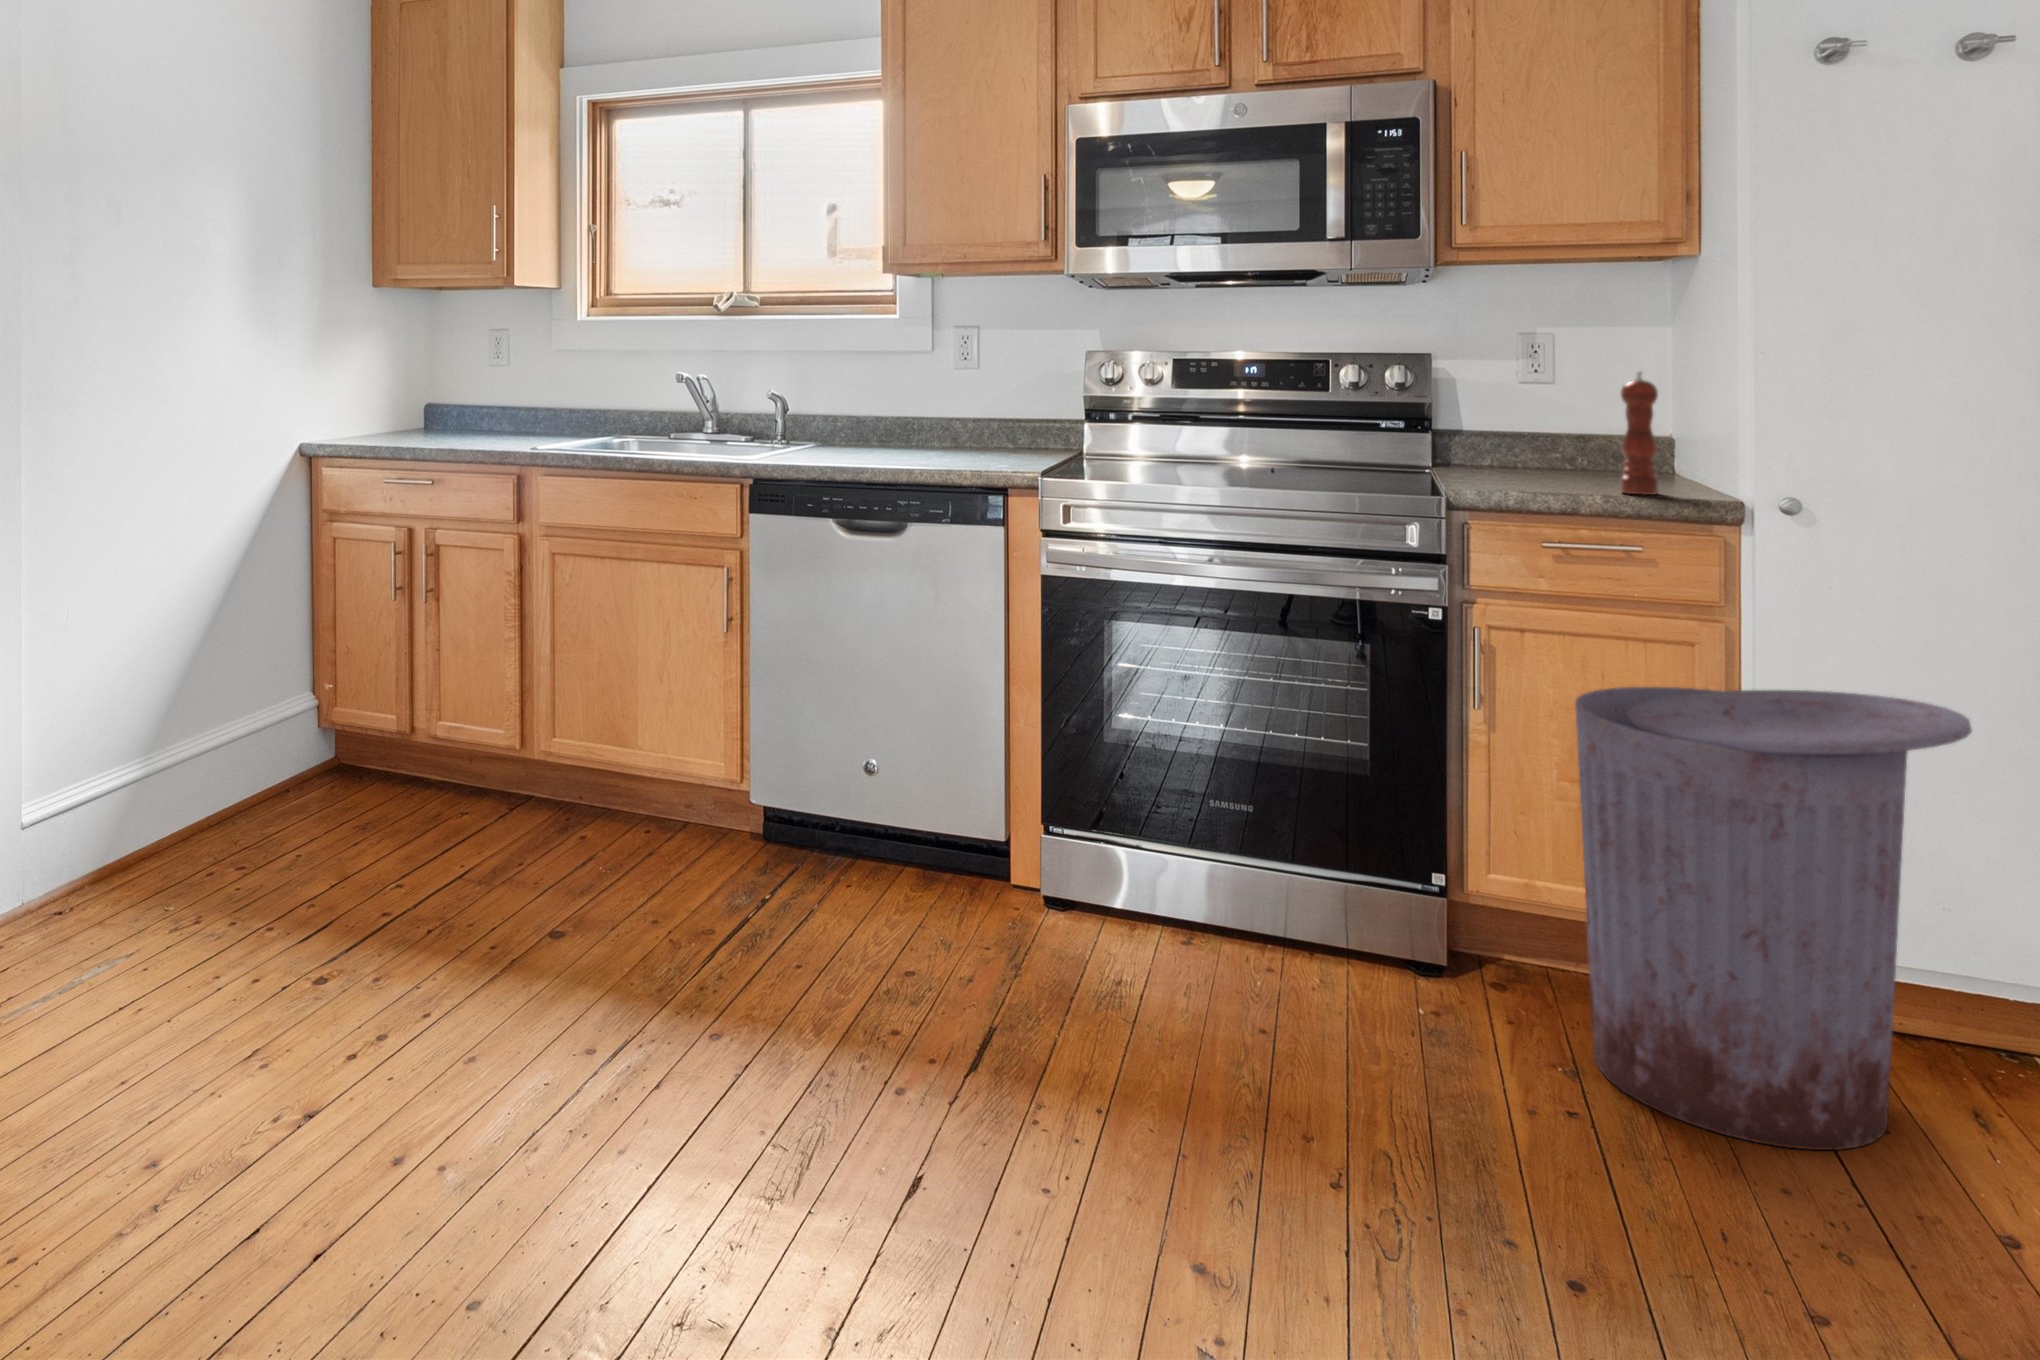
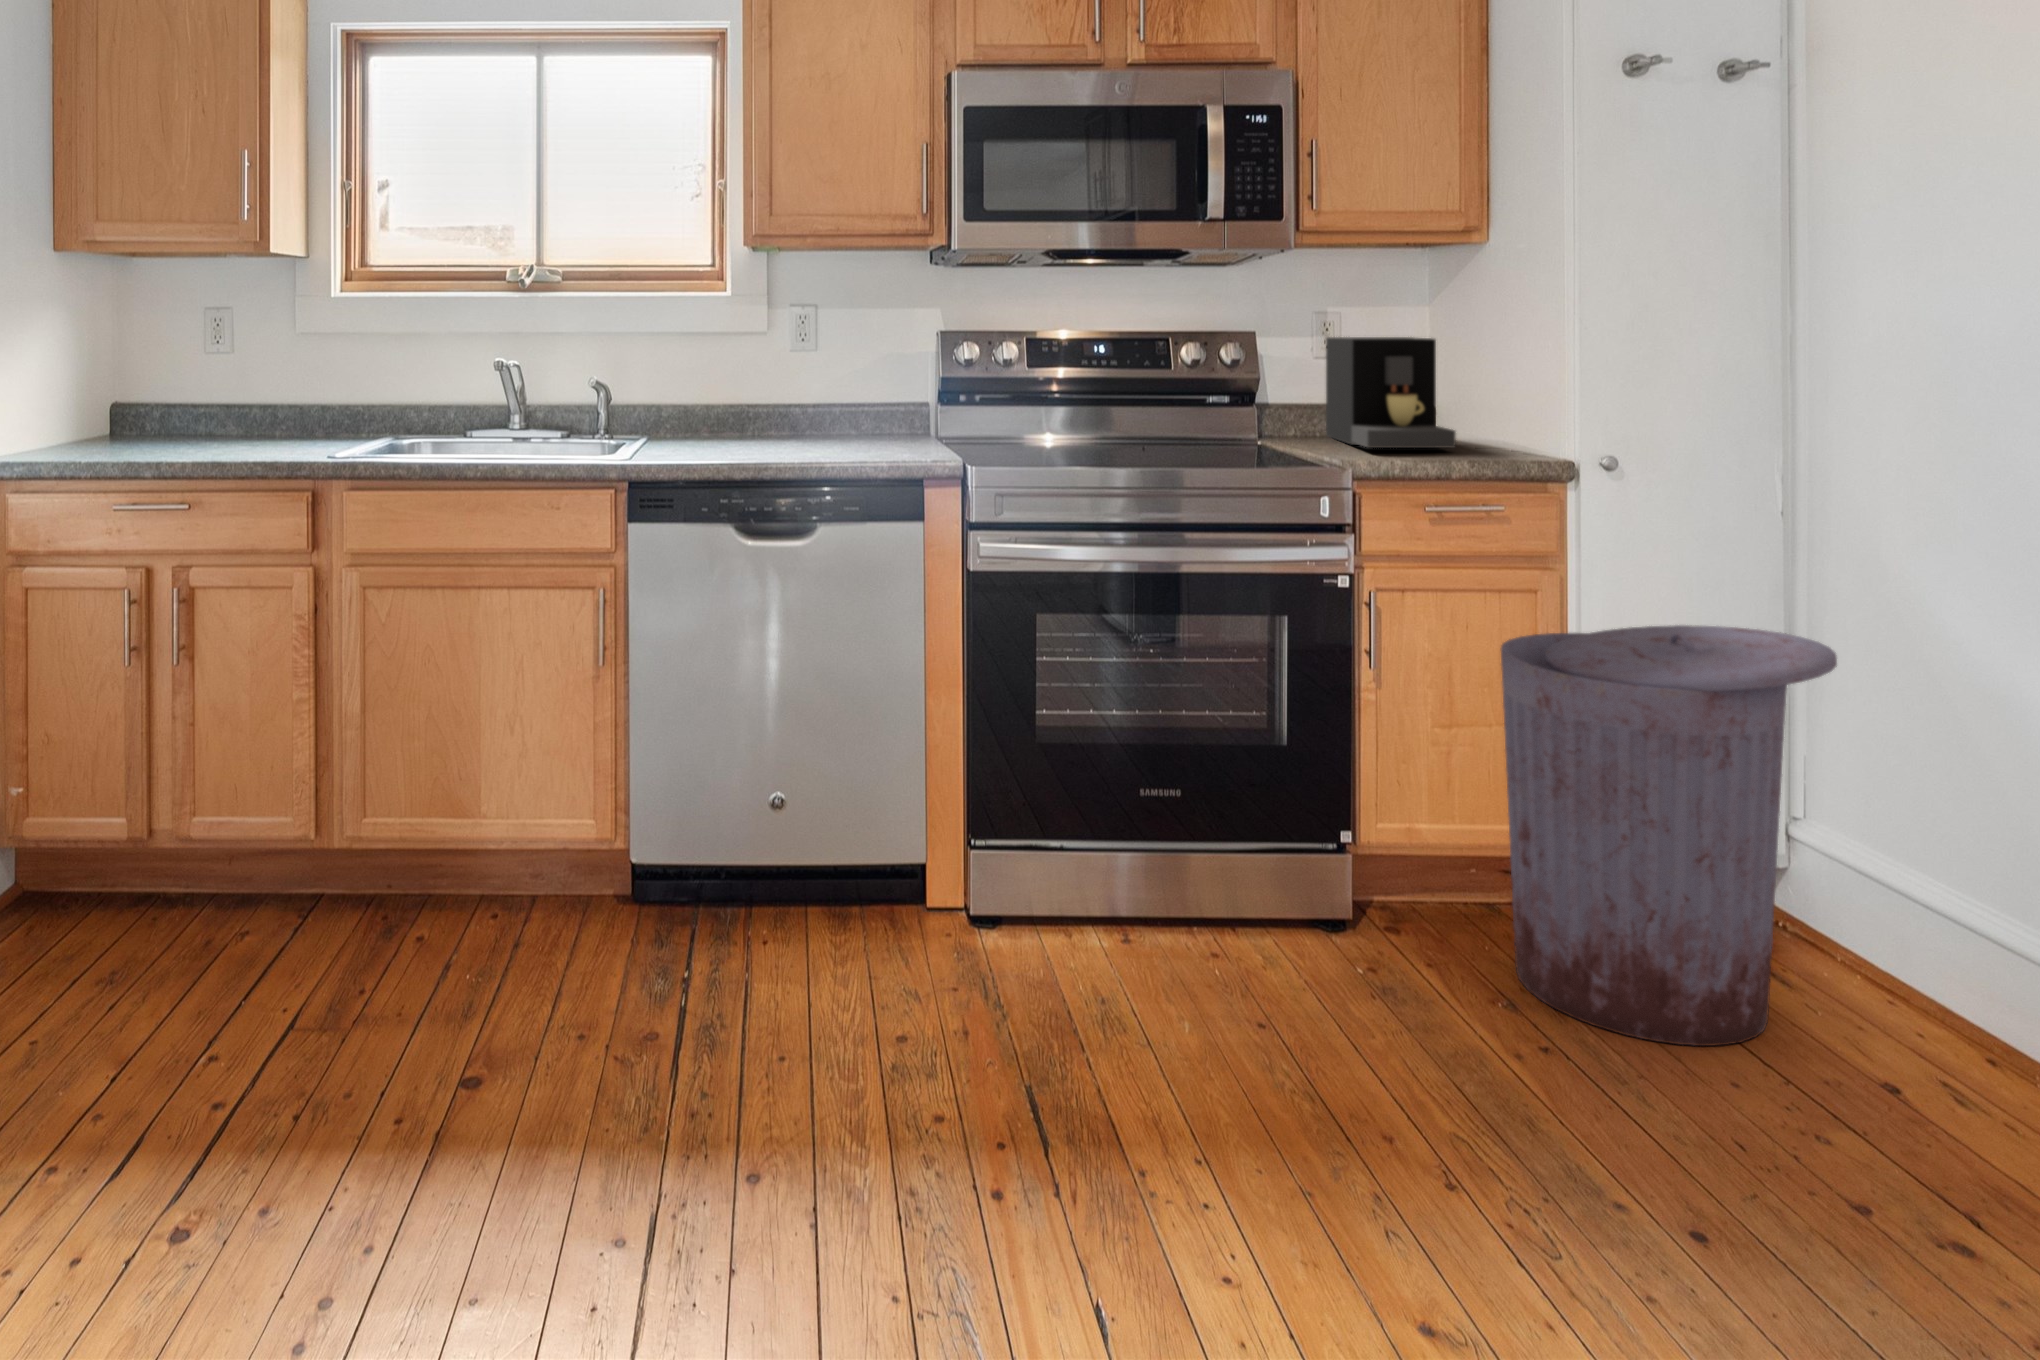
coffee maker: none [1516,359,1622,482] -> present [1326,337,1456,448]
pepper mill: present [1620,371,1659,495] -> none [1466,346,1499,459]

